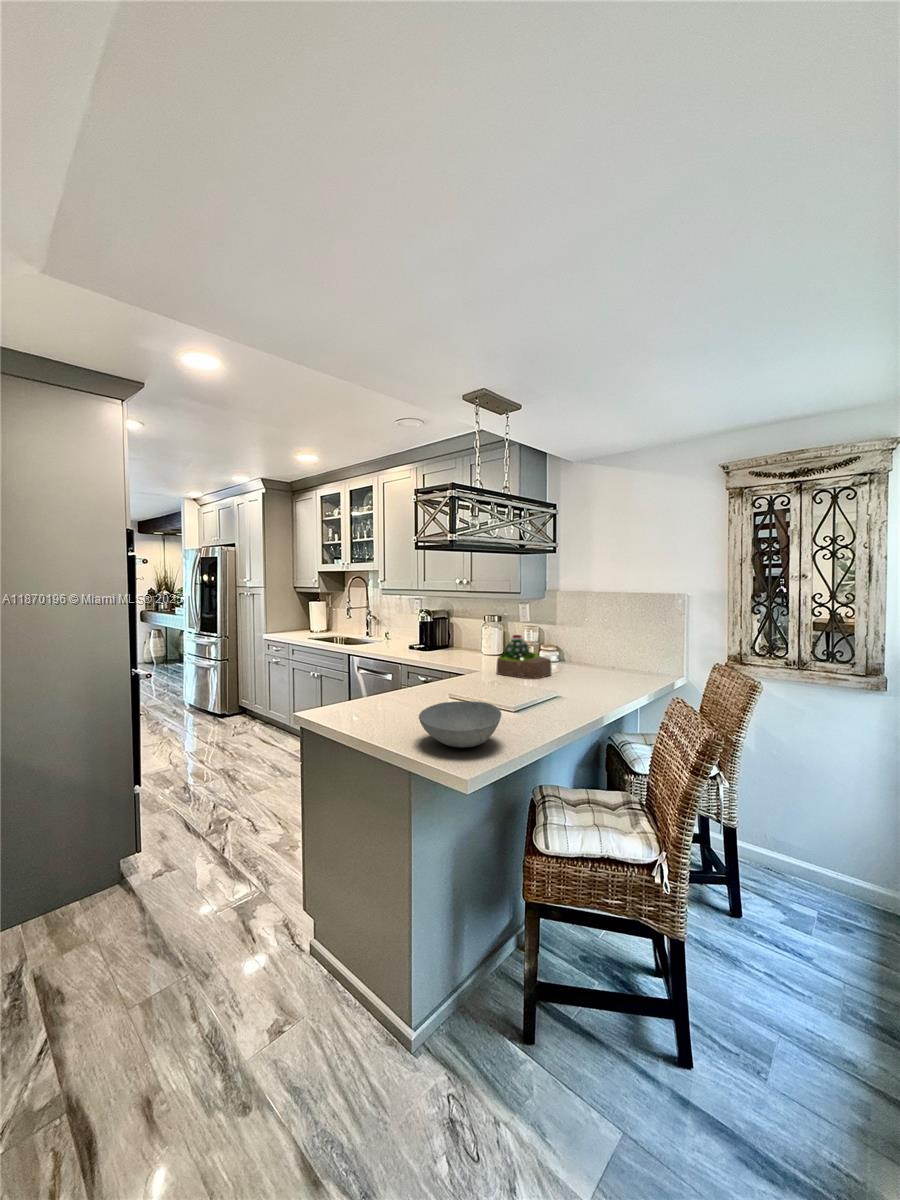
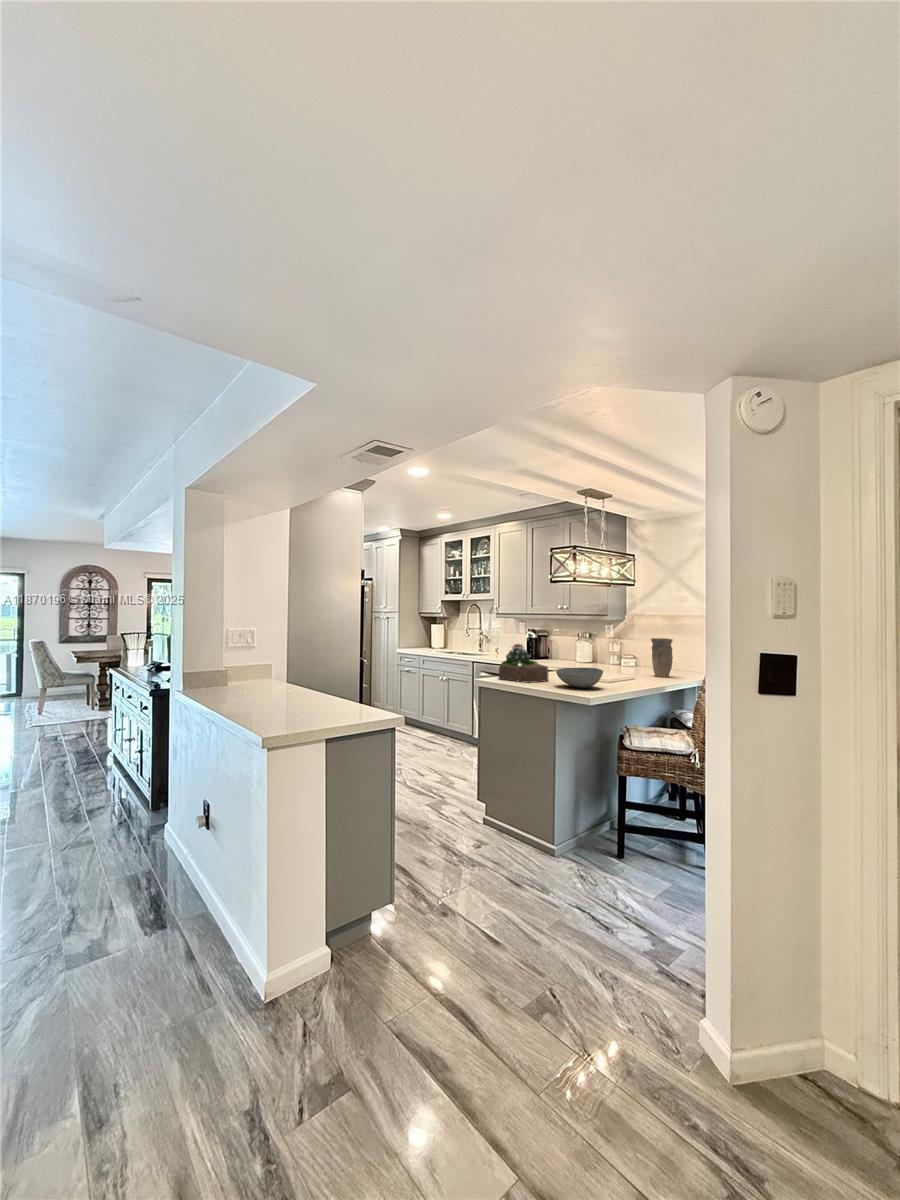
vase: none [579,631,610,689] -> present [651,638,673,677]
succulent plant: present [497,635,552,679] -> present [499,644,548,683]

